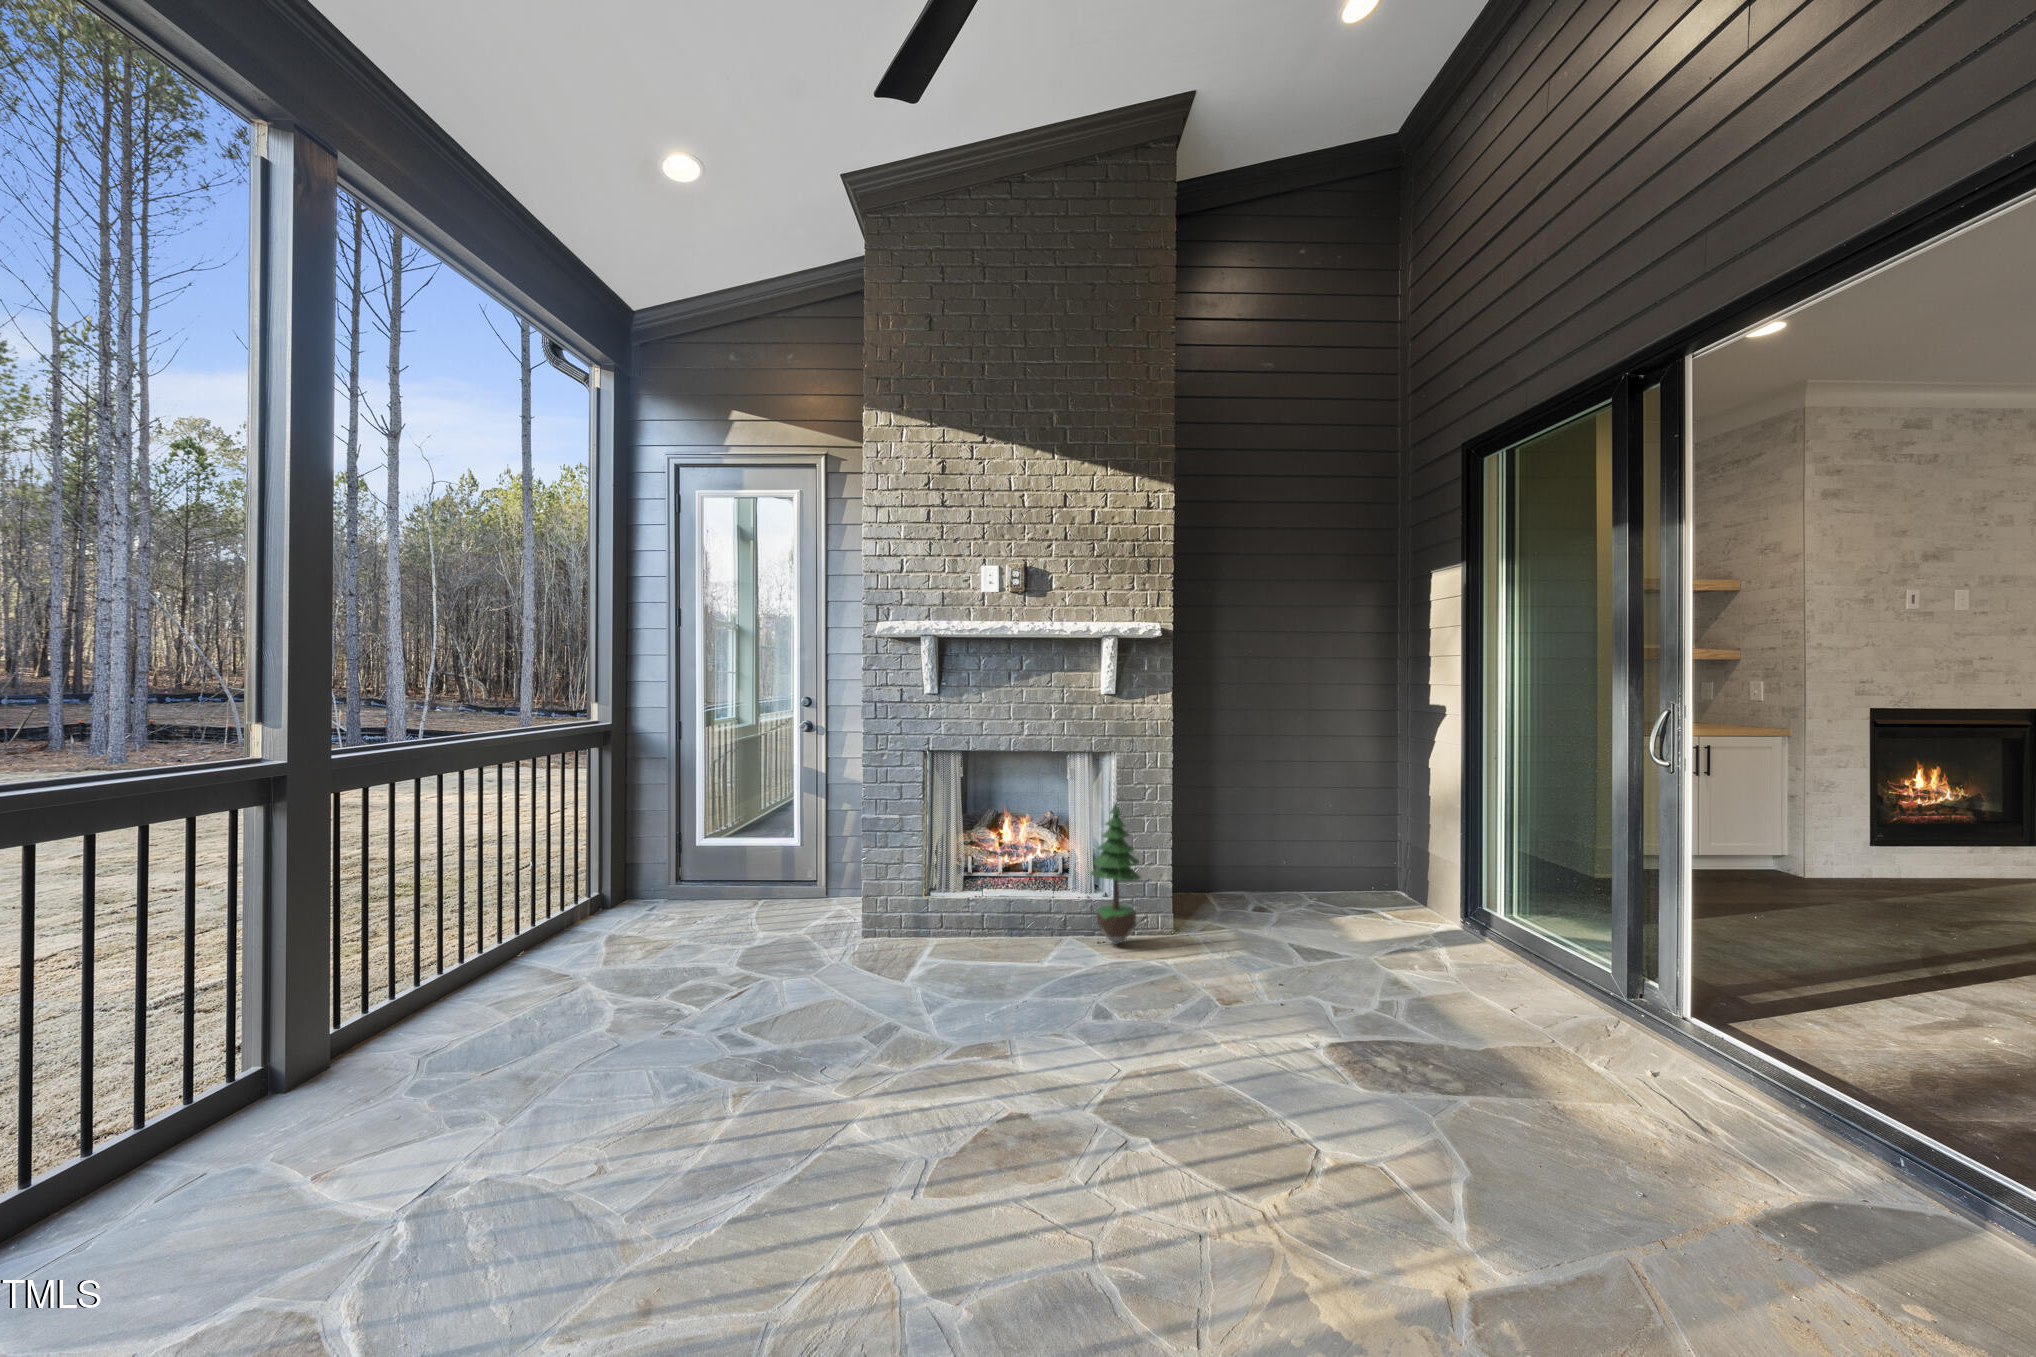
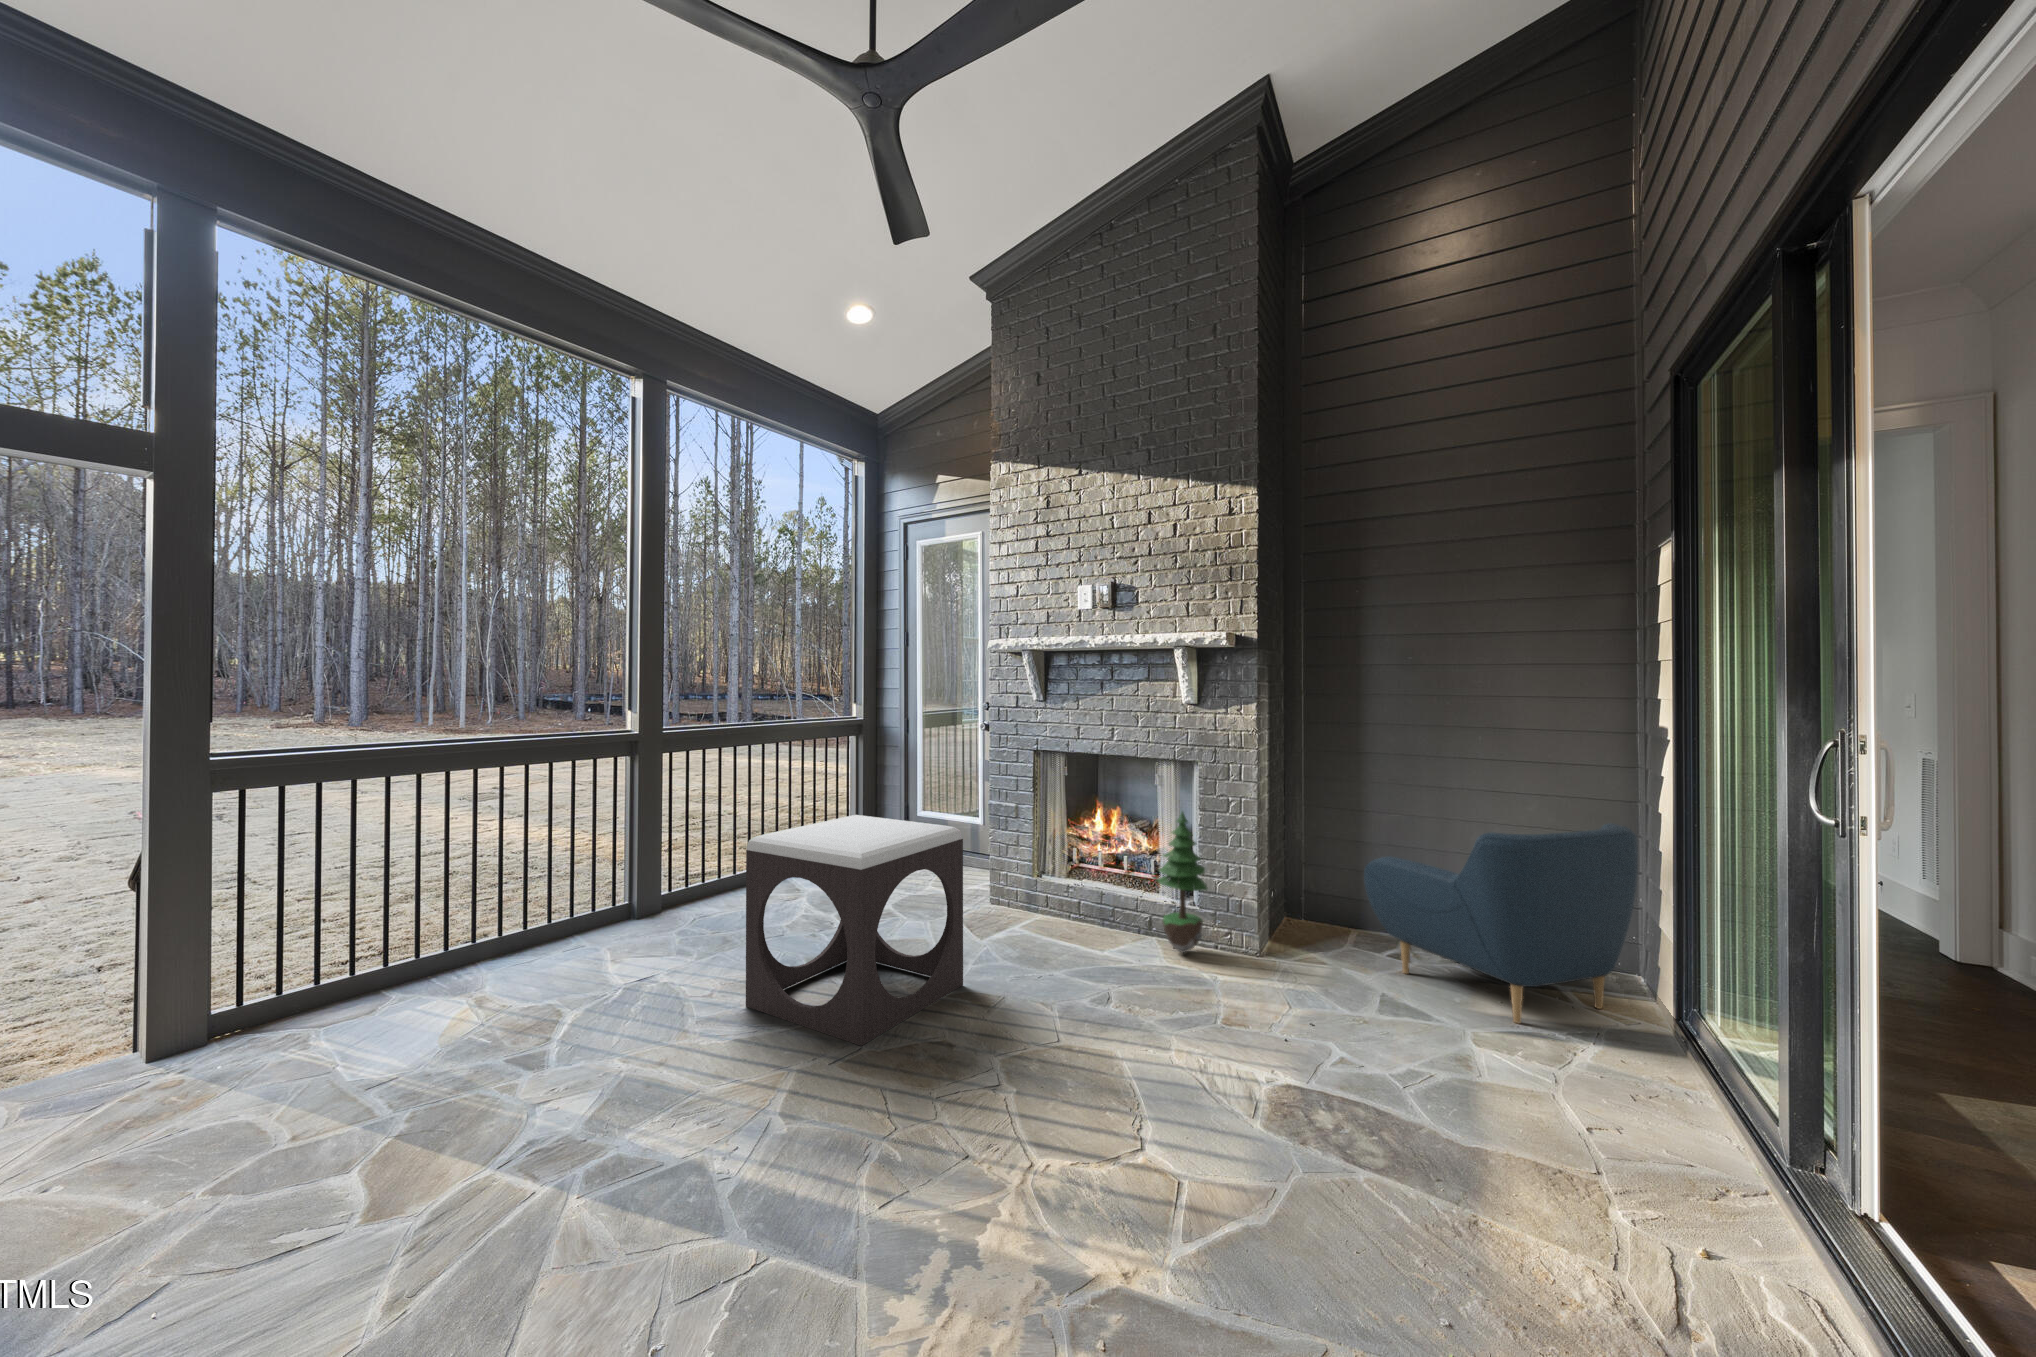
armchair: none [1262,782,1450,947] -> present [1364,823,1638,1024]
footstool: none [741,838,961,1097] -> present [746,815,963,1046]

